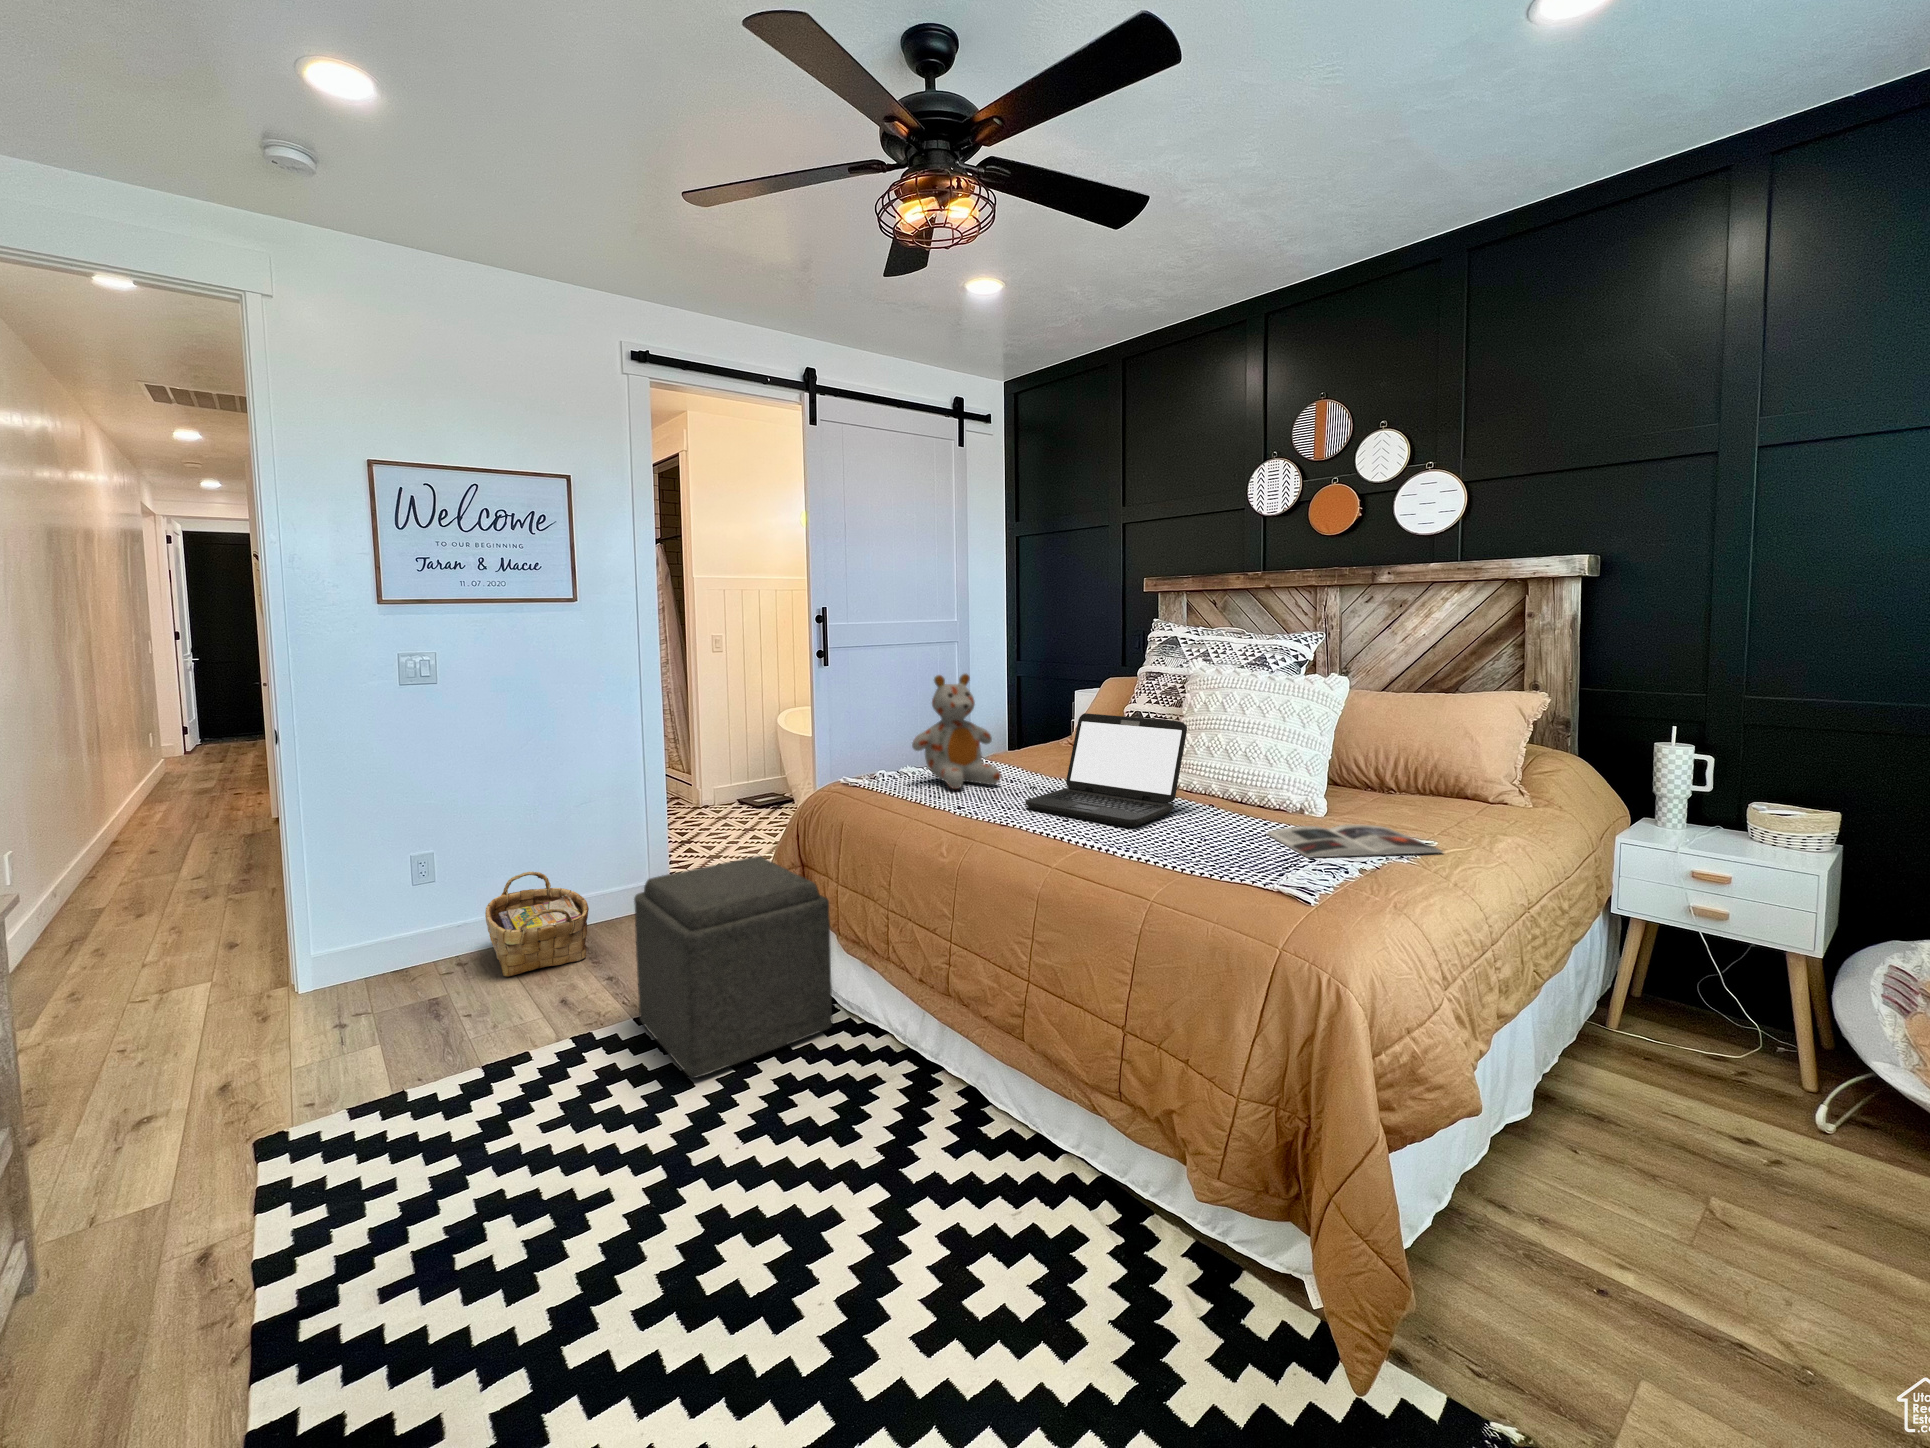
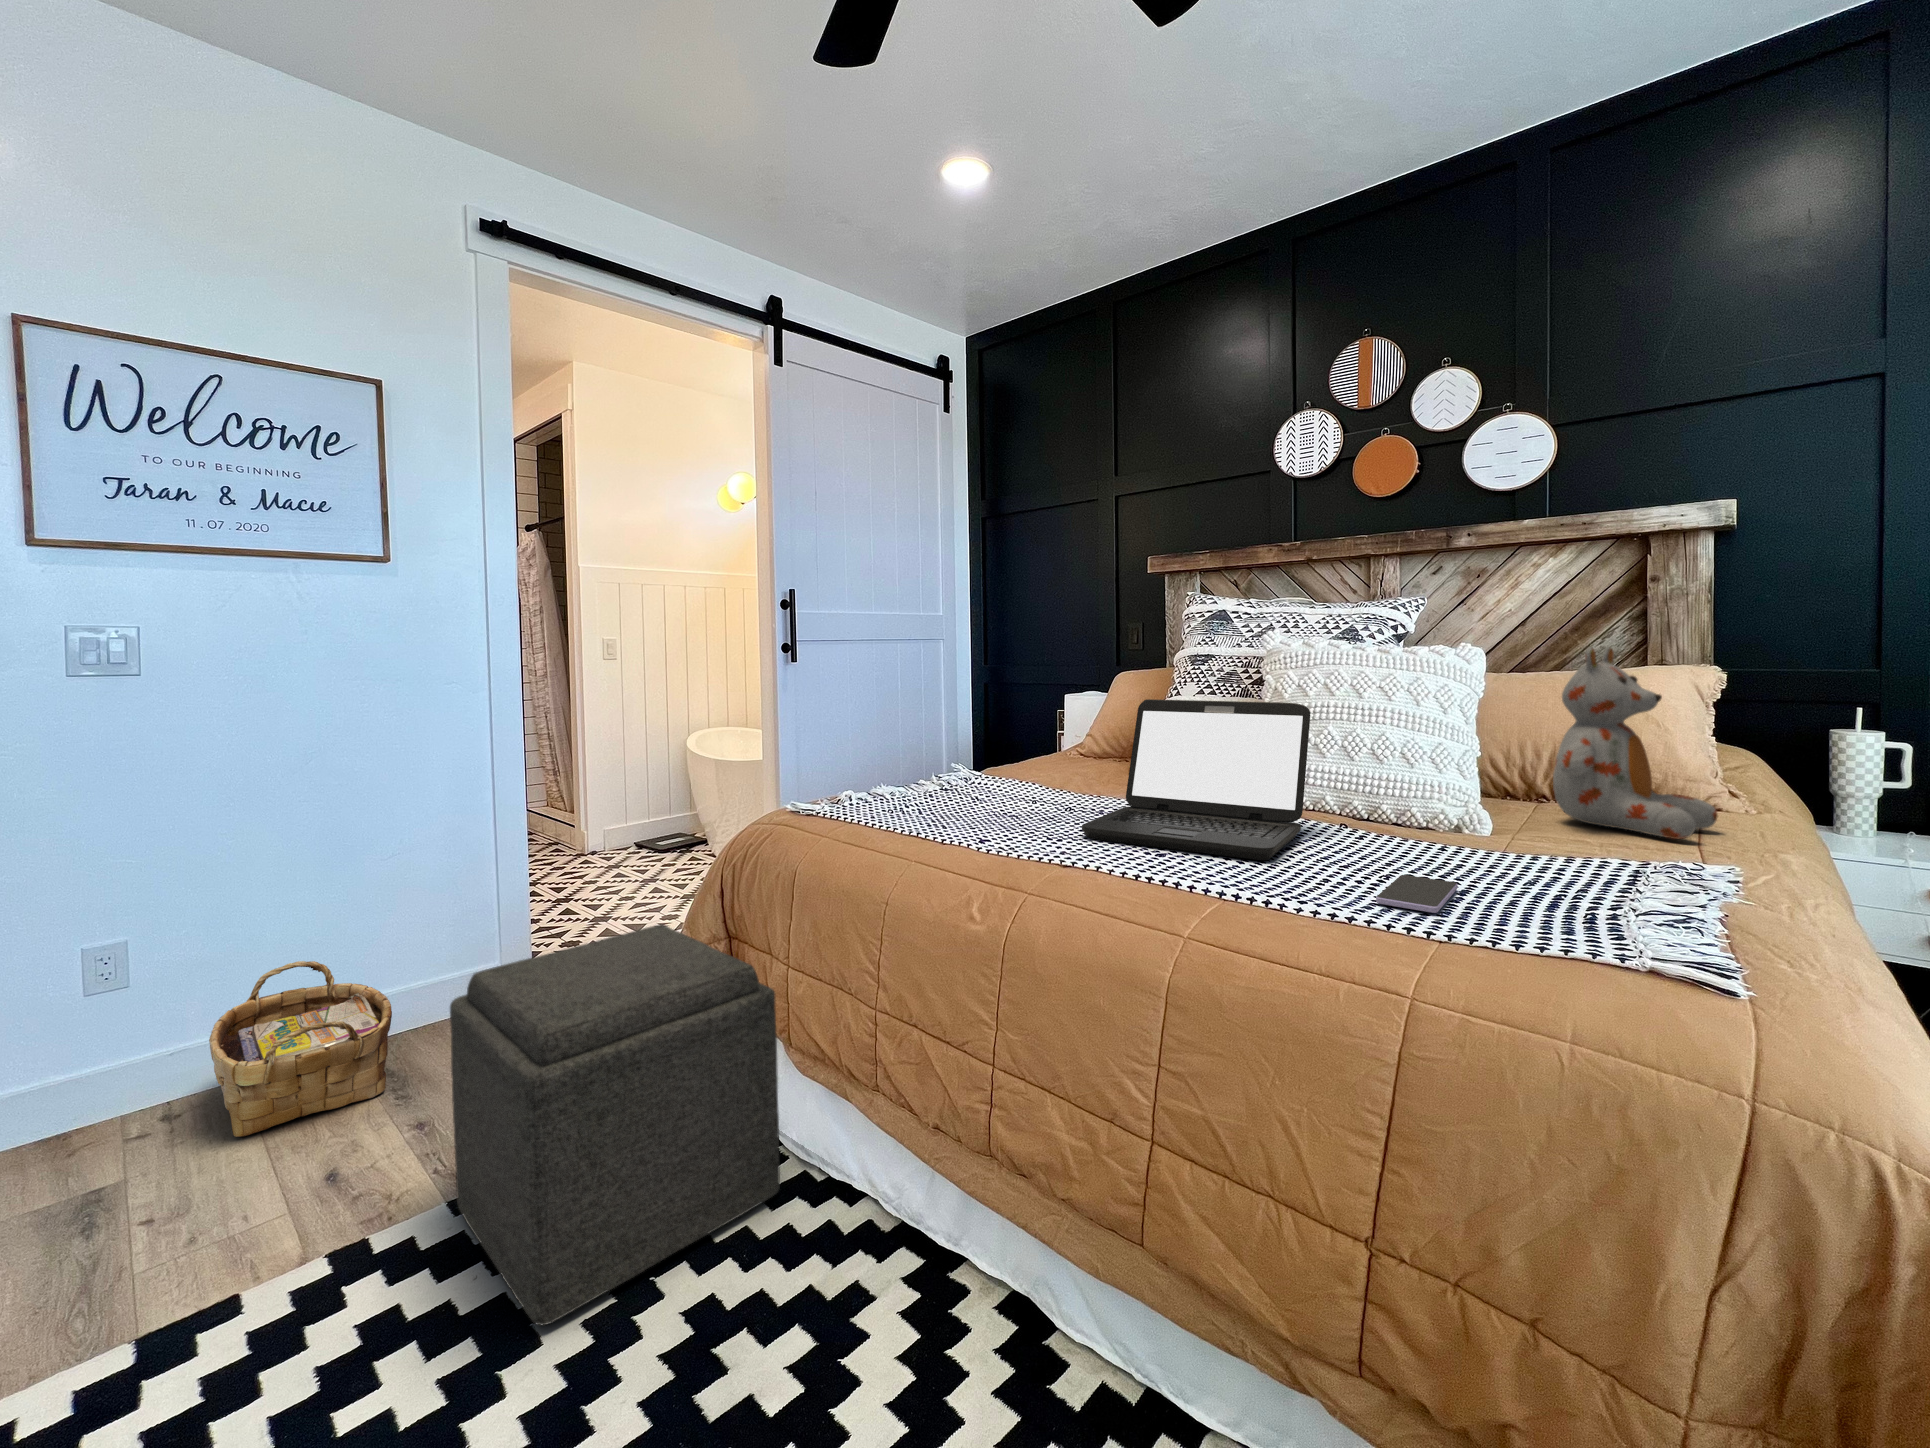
stuffed bear: present [912,673,1001,789] -> present [1553,647,1718,839]
magazine: present [1267,825,1444,858] -> none [1464,844,1755,899]
smartphone: none [1173,839,1236,861] -> present [1376,875,1458,913]

